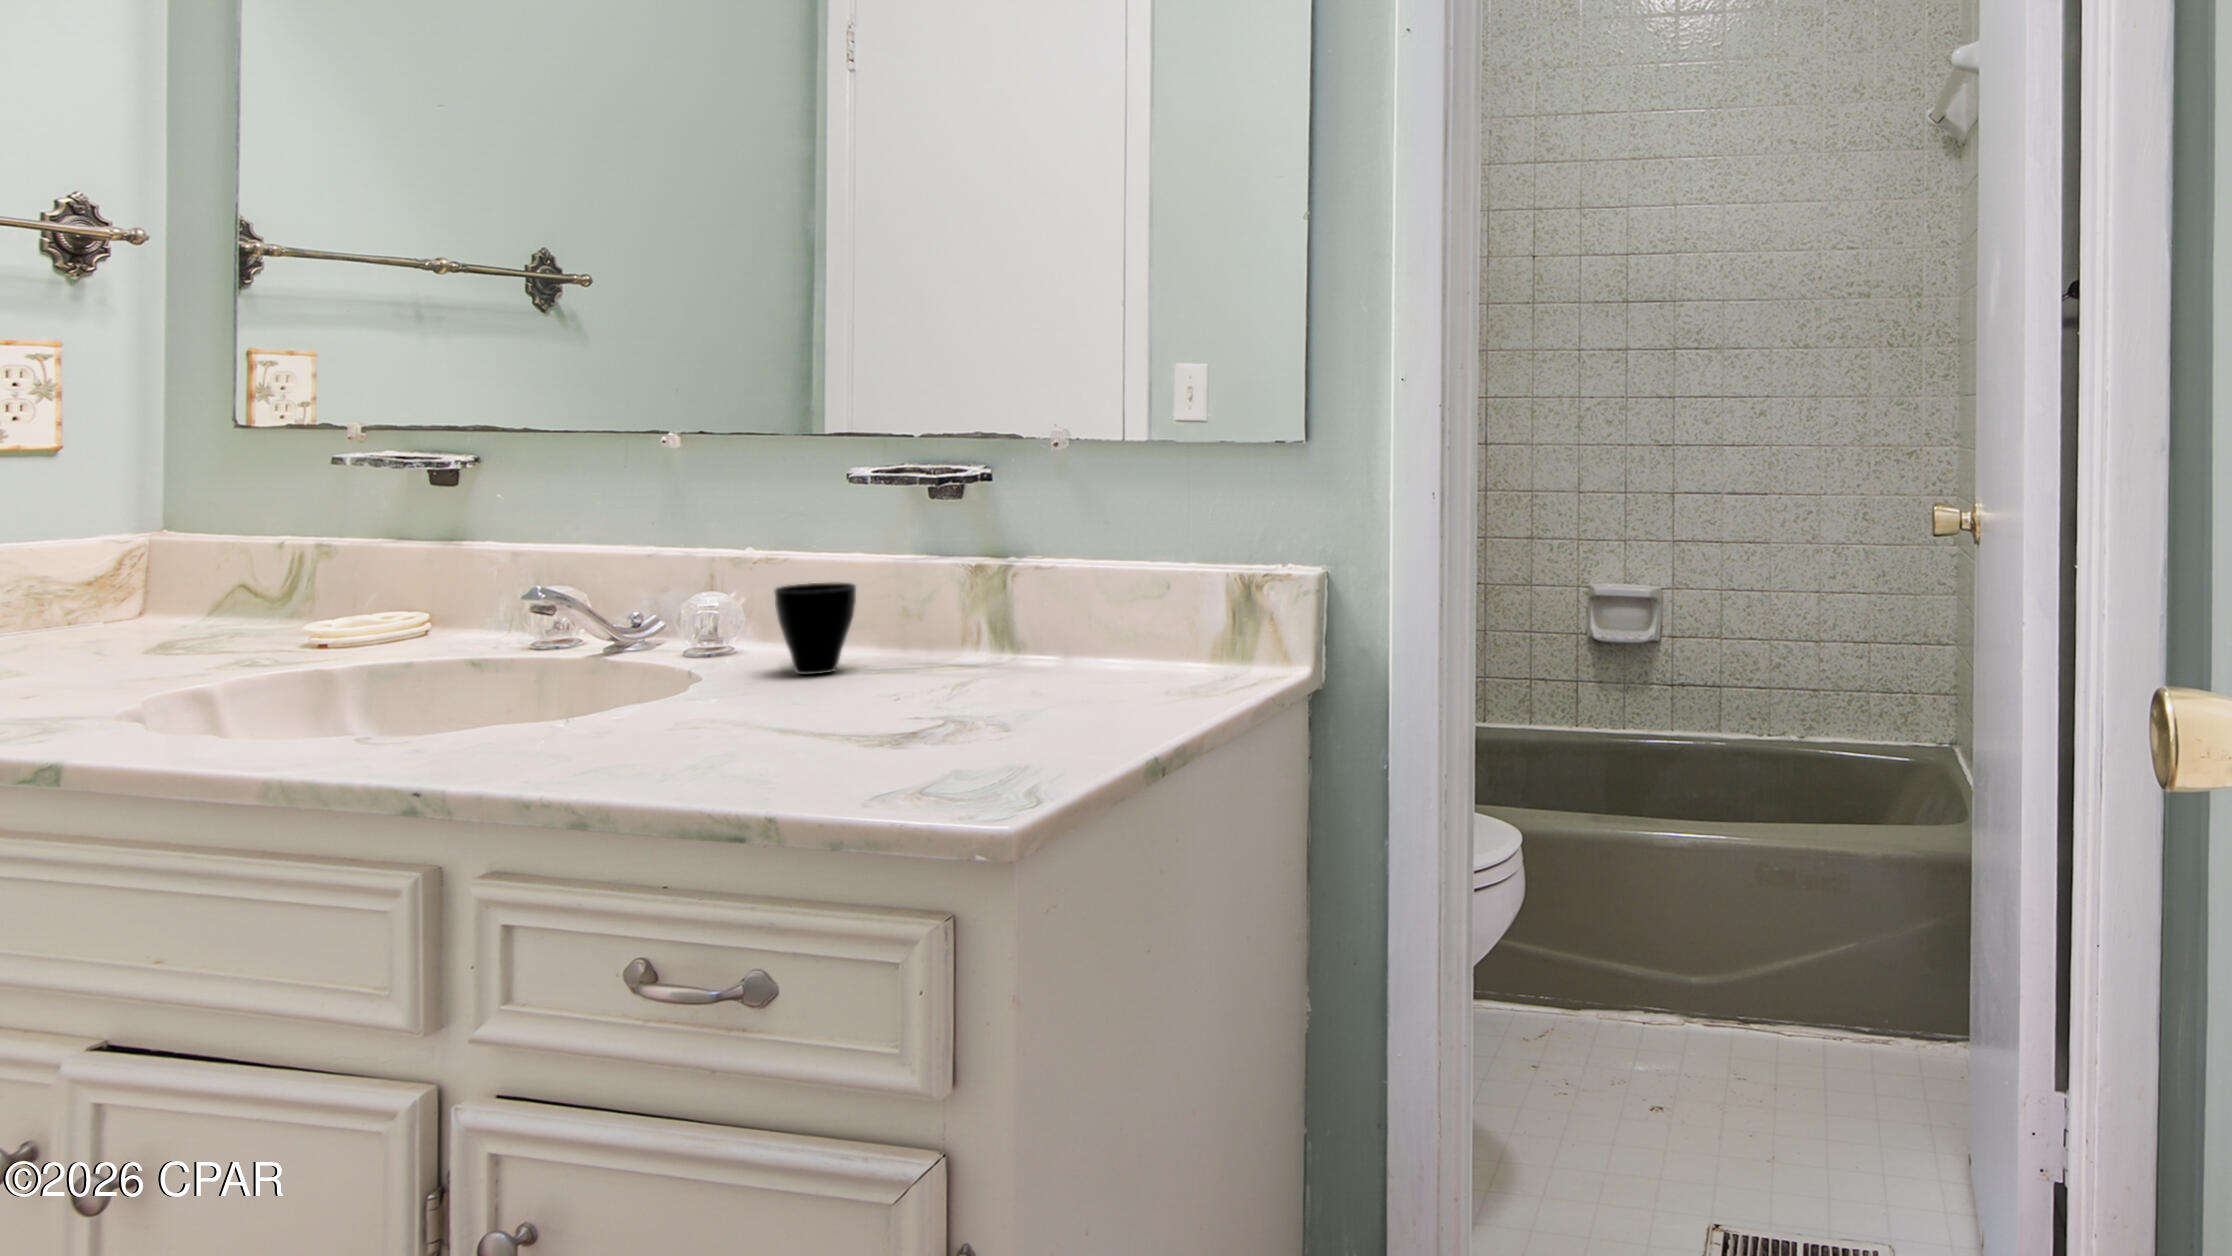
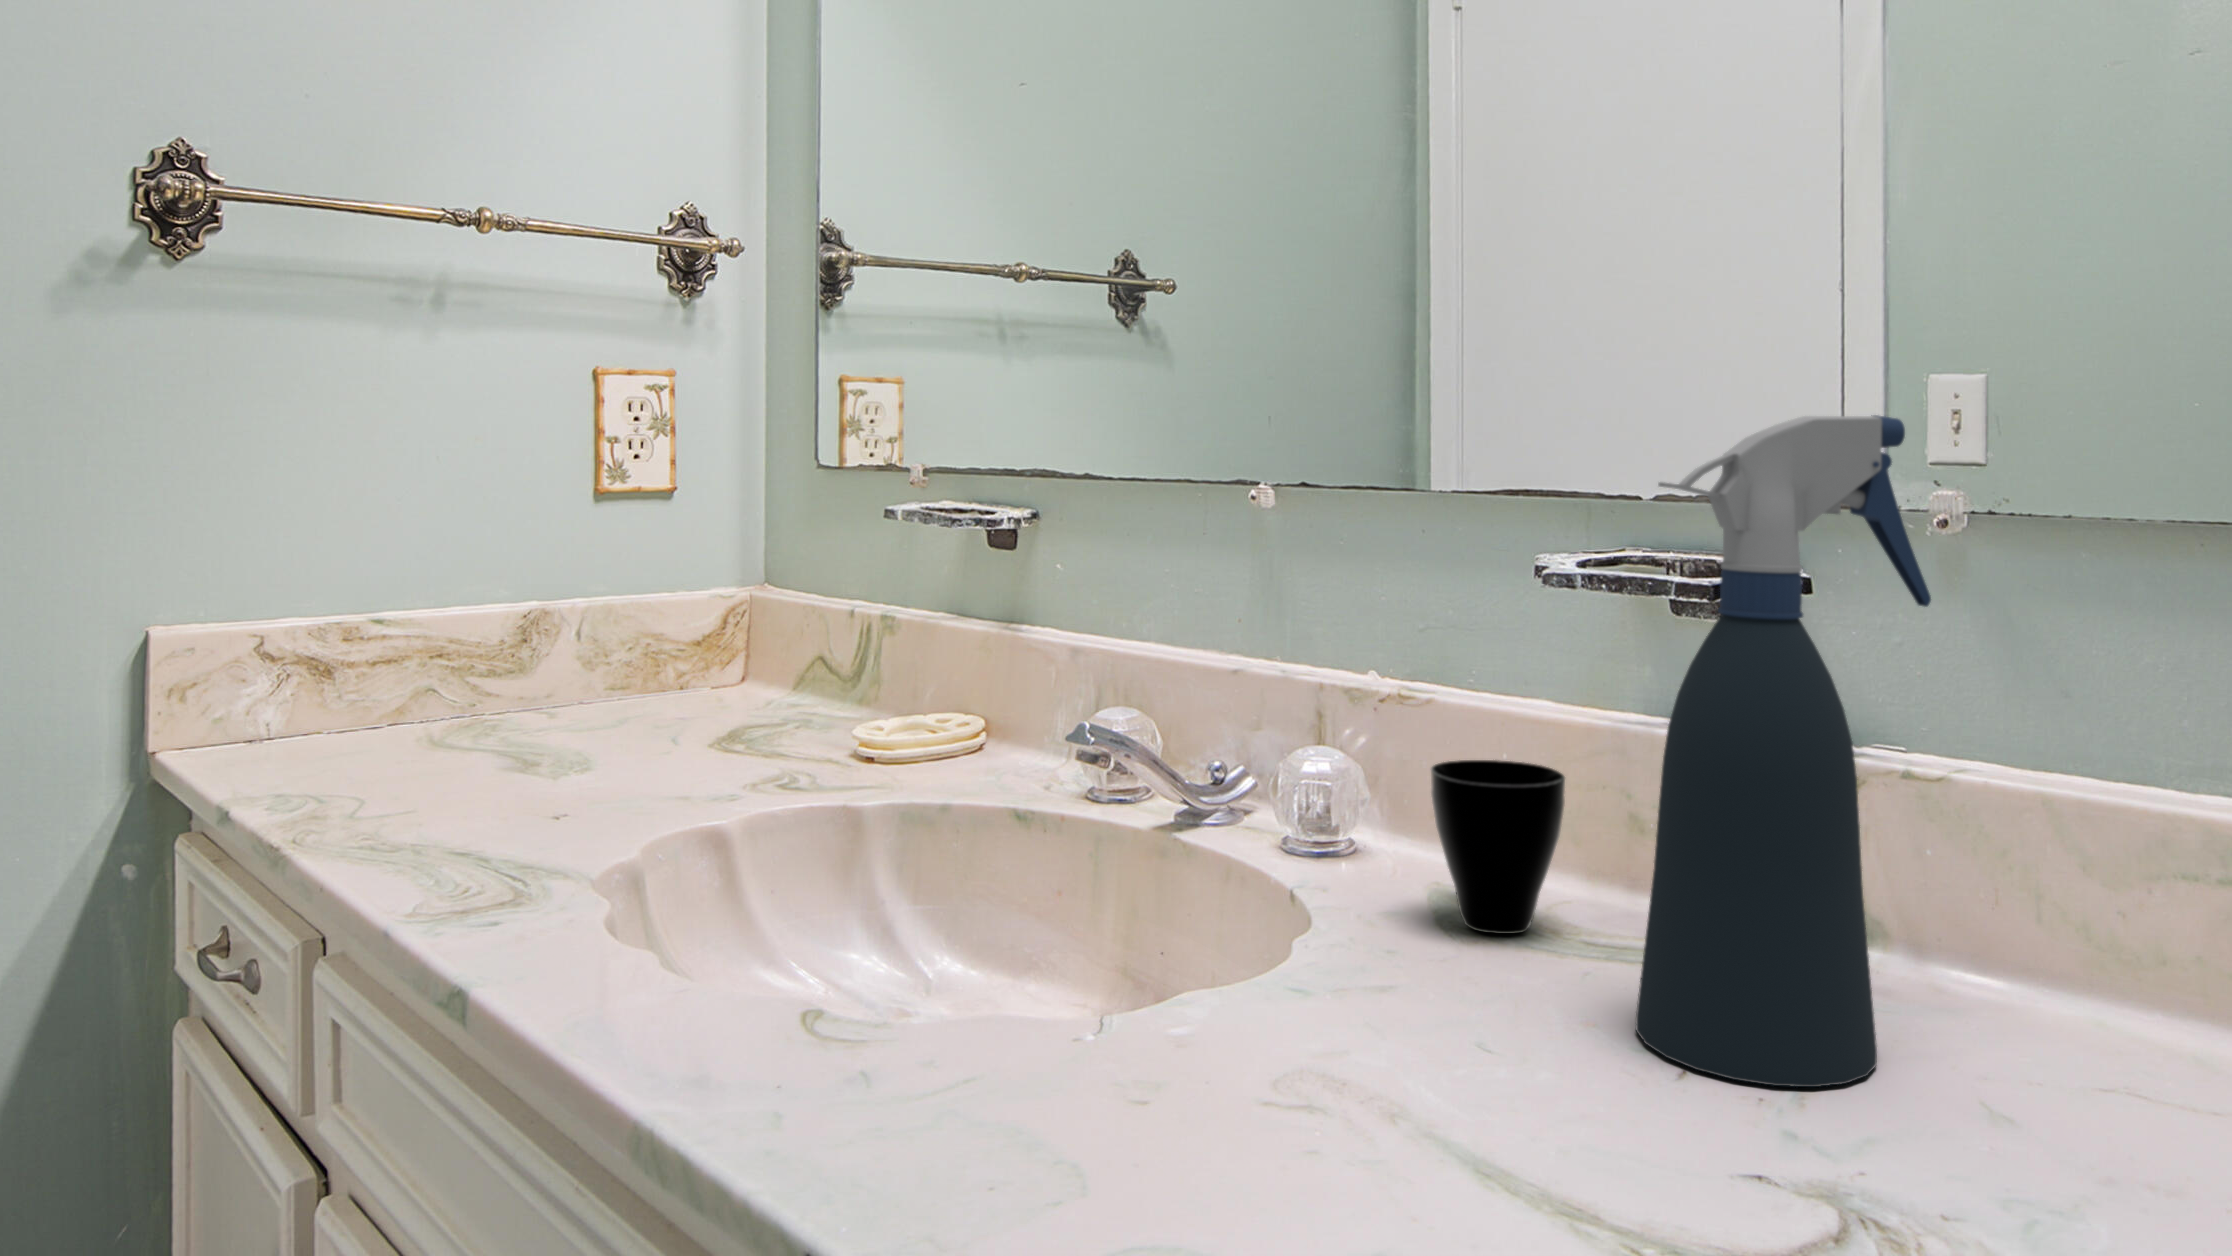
spray bottle: none [876,390,1026,703] -> present [1636,415,1931,1087]

